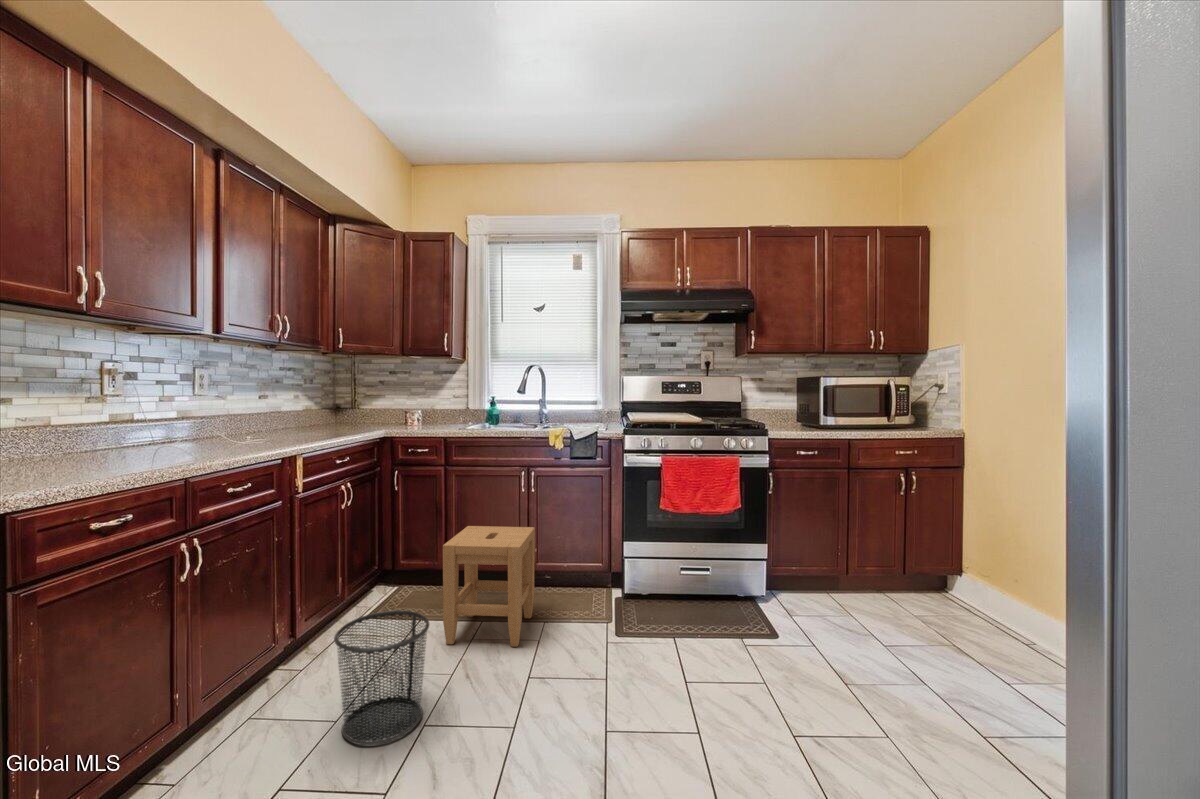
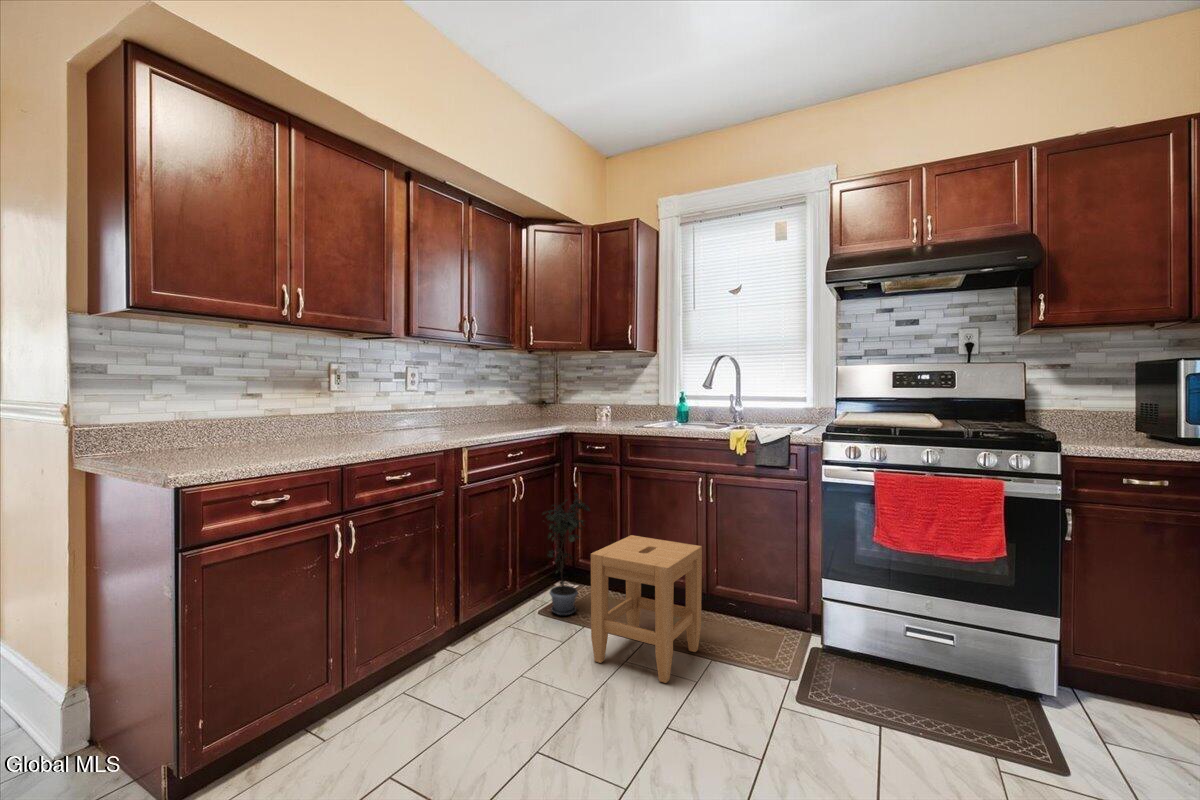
potted plant: none [369,493,422,613] -> present [543,493,590,615]
waste bin: present [334,610,429,745] -> none [453,615,547,755]

